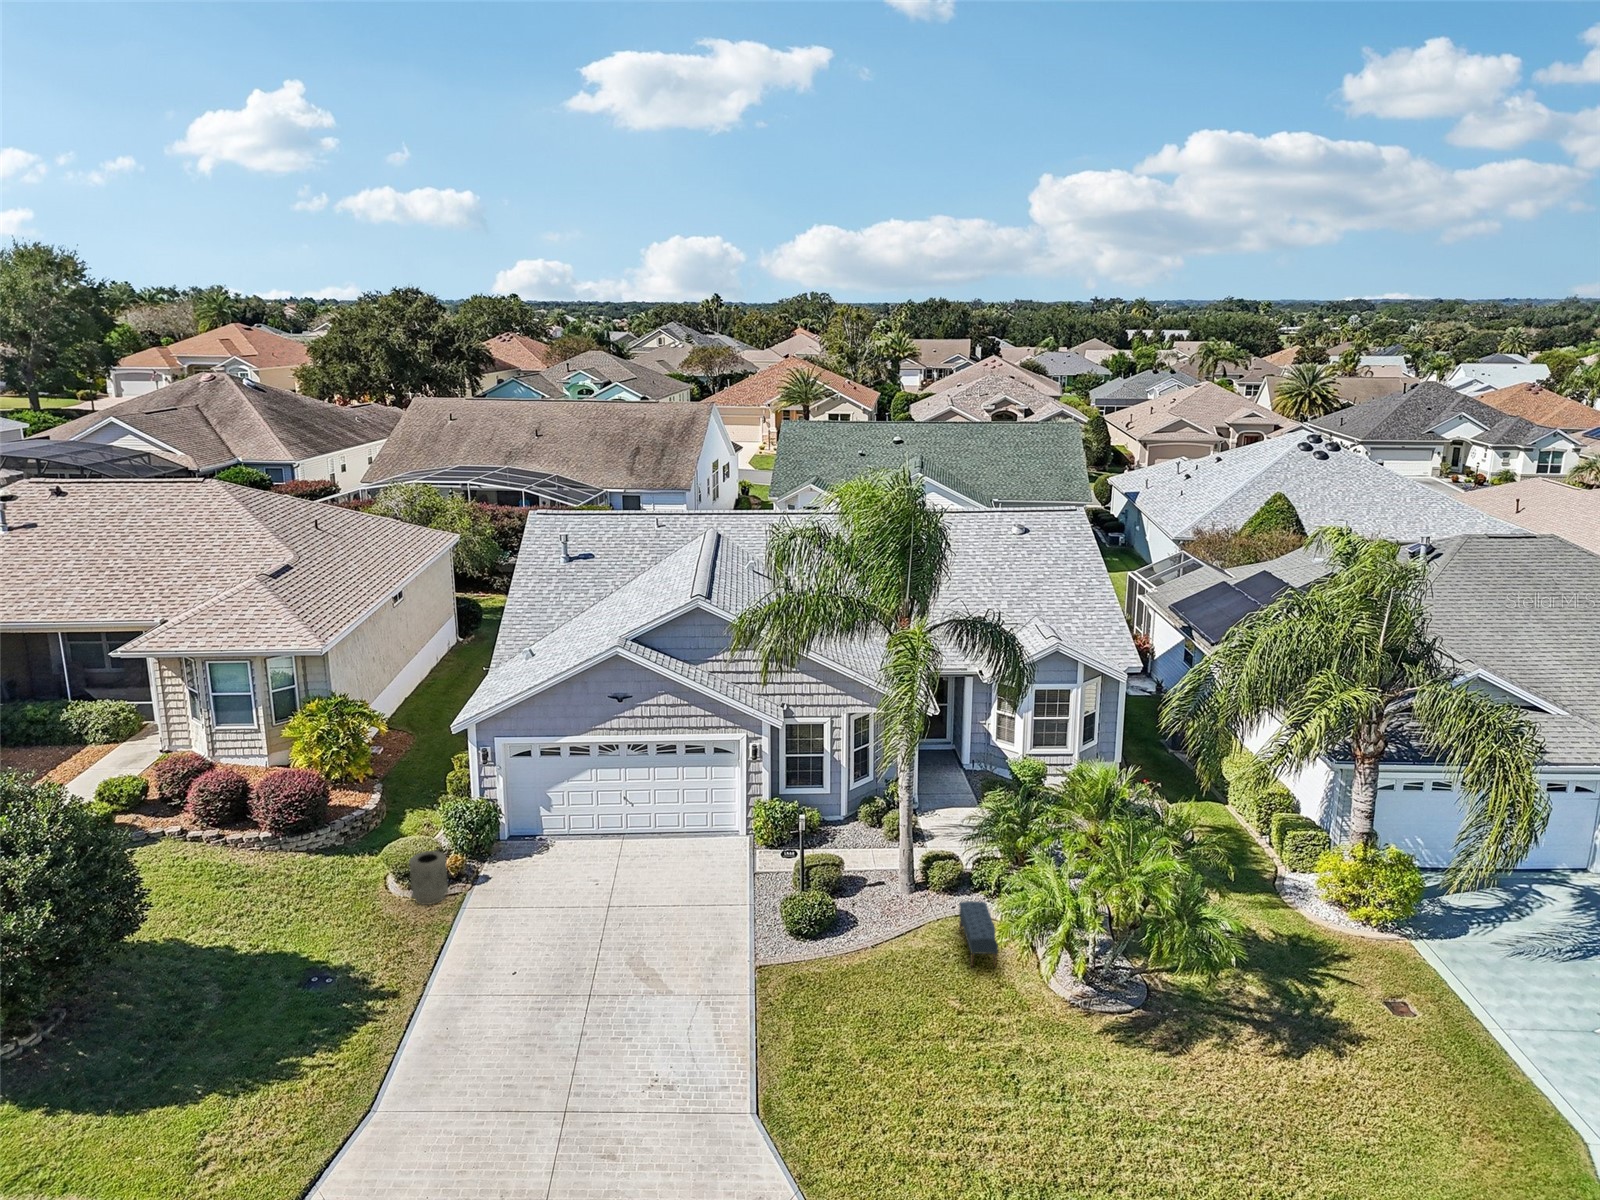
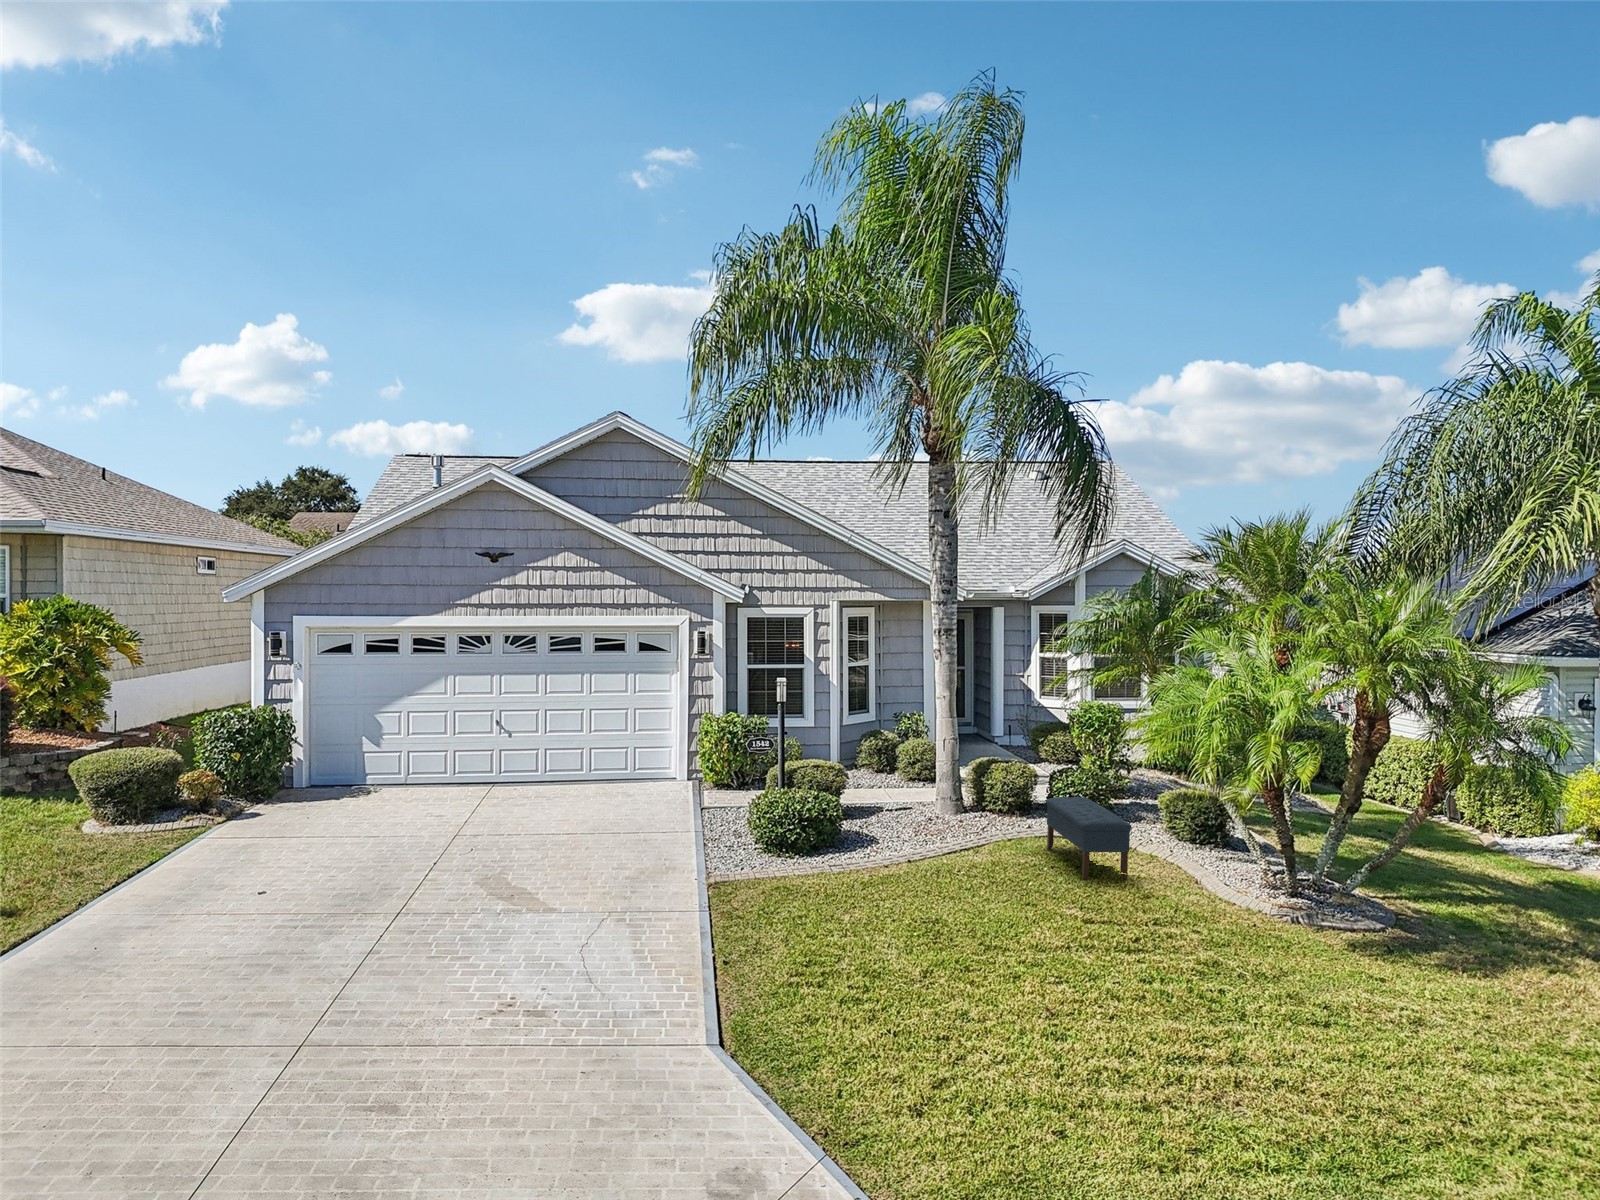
trash can: present [409,851,448,905] -> none [113,750,182,833]

